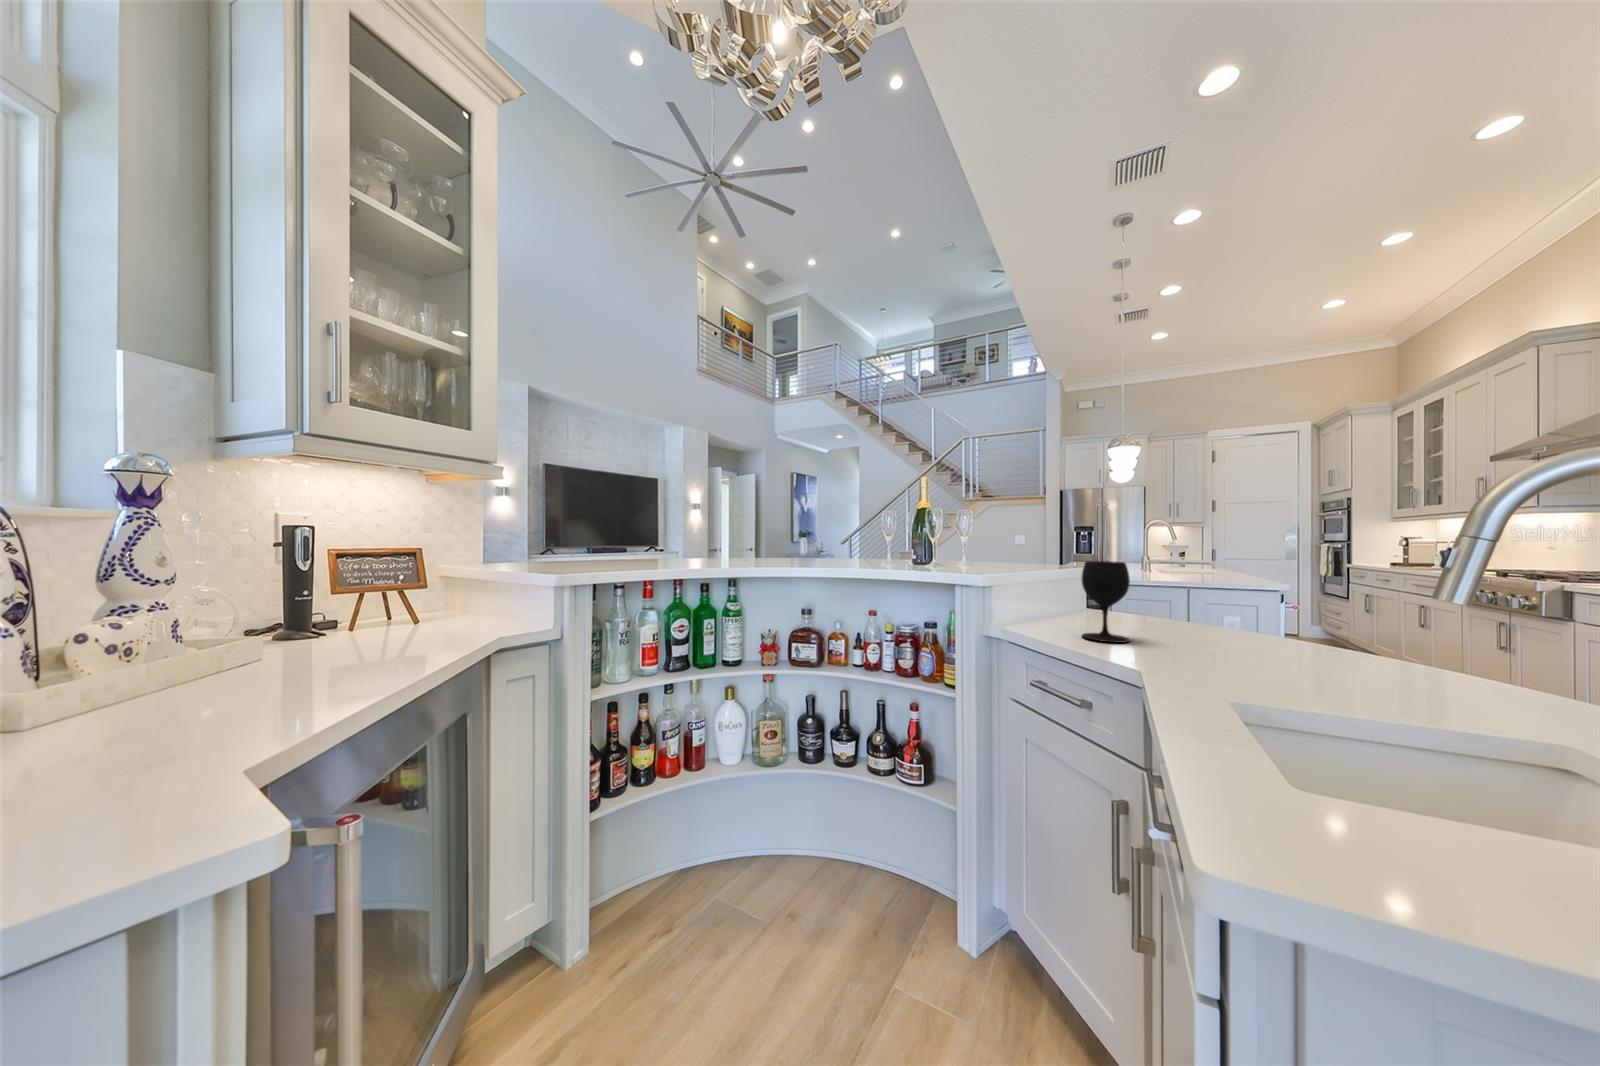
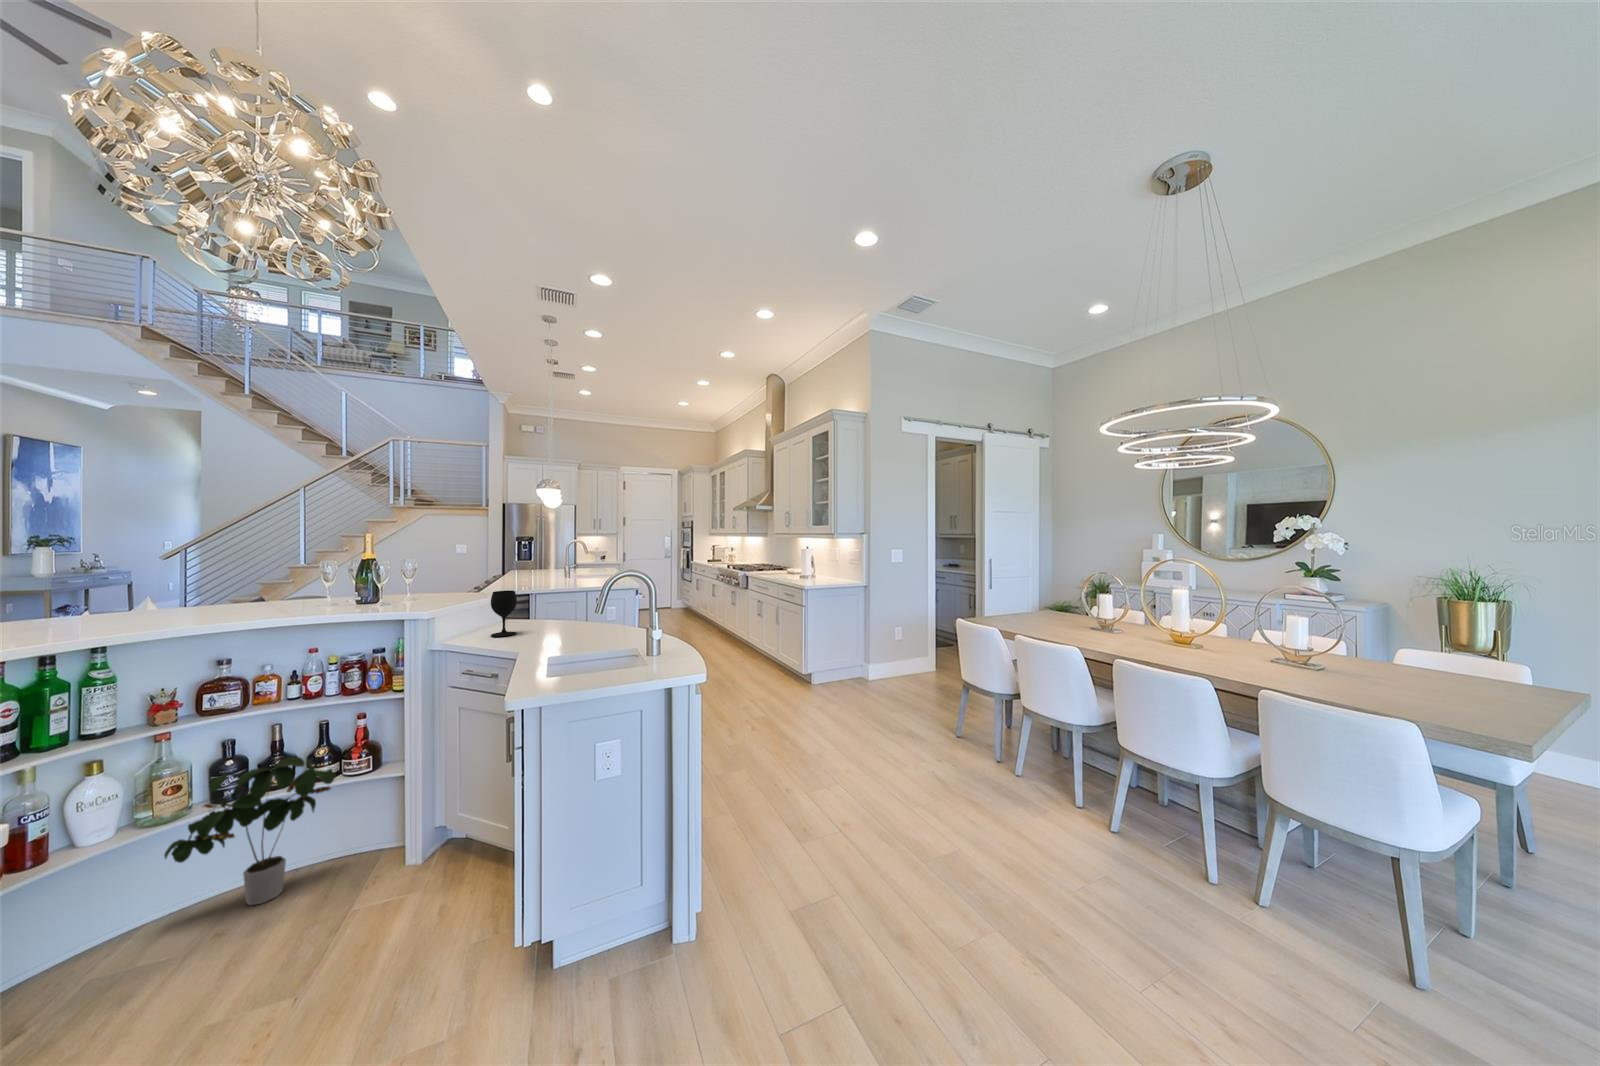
potted plant: none [765,727,899,892] -> present [164,756,346,905]

